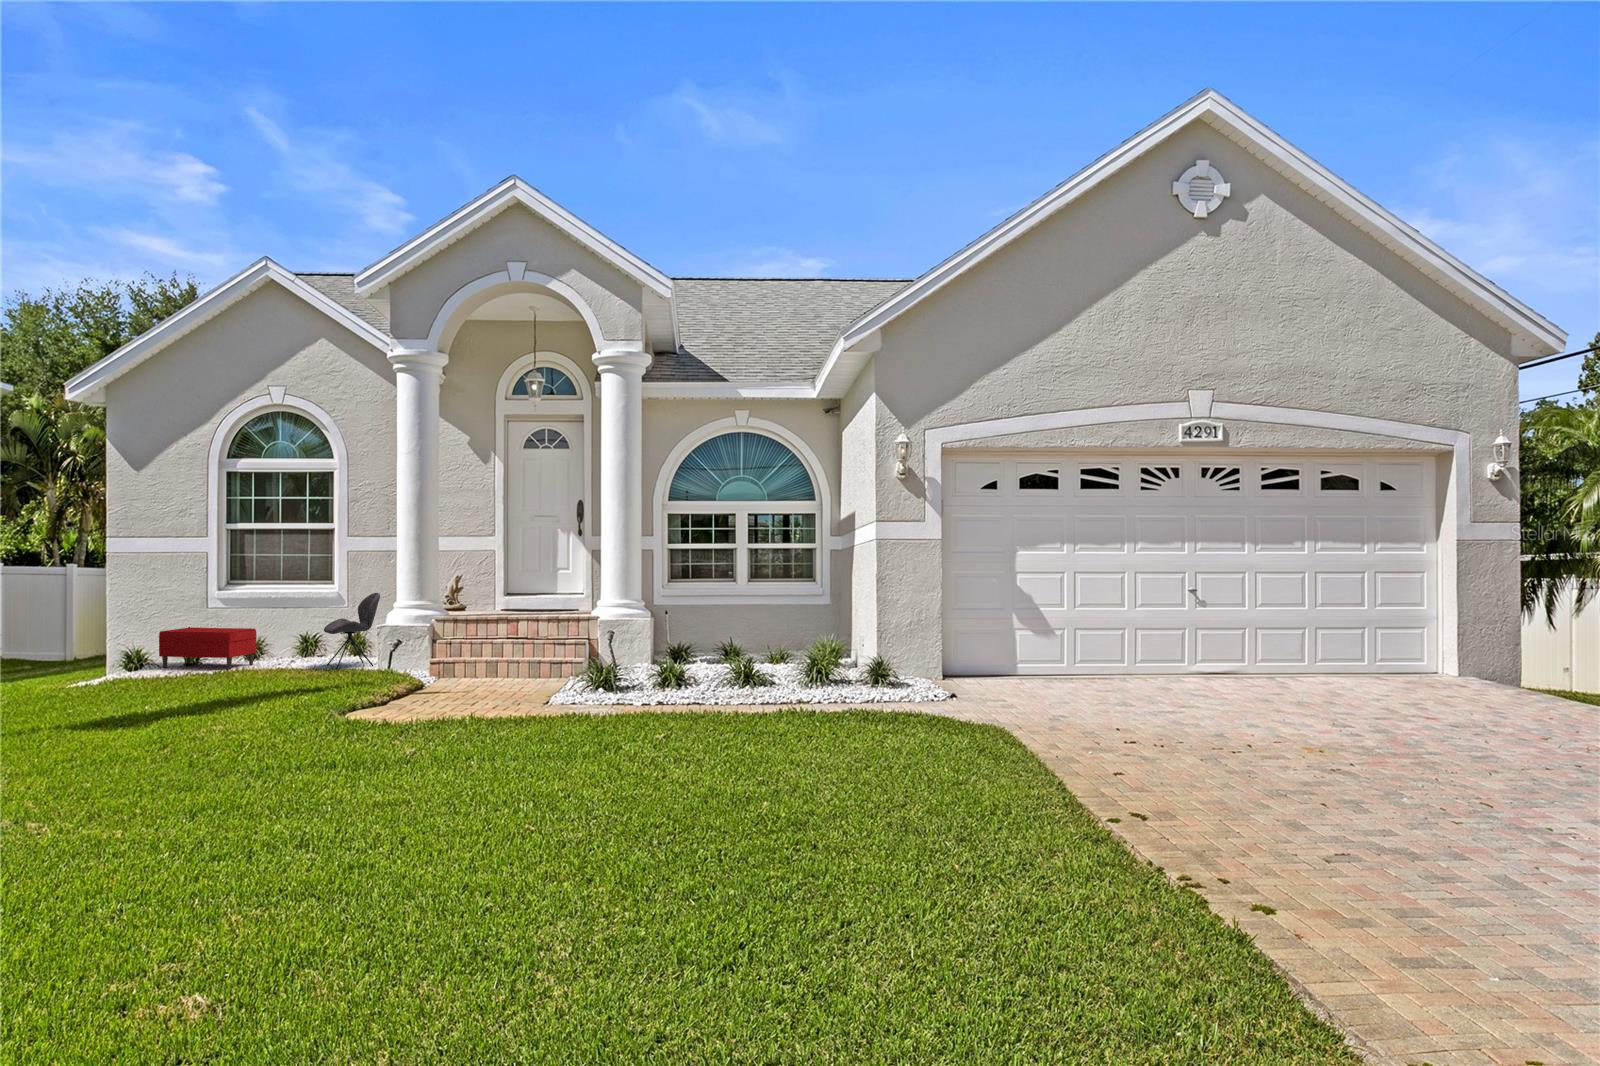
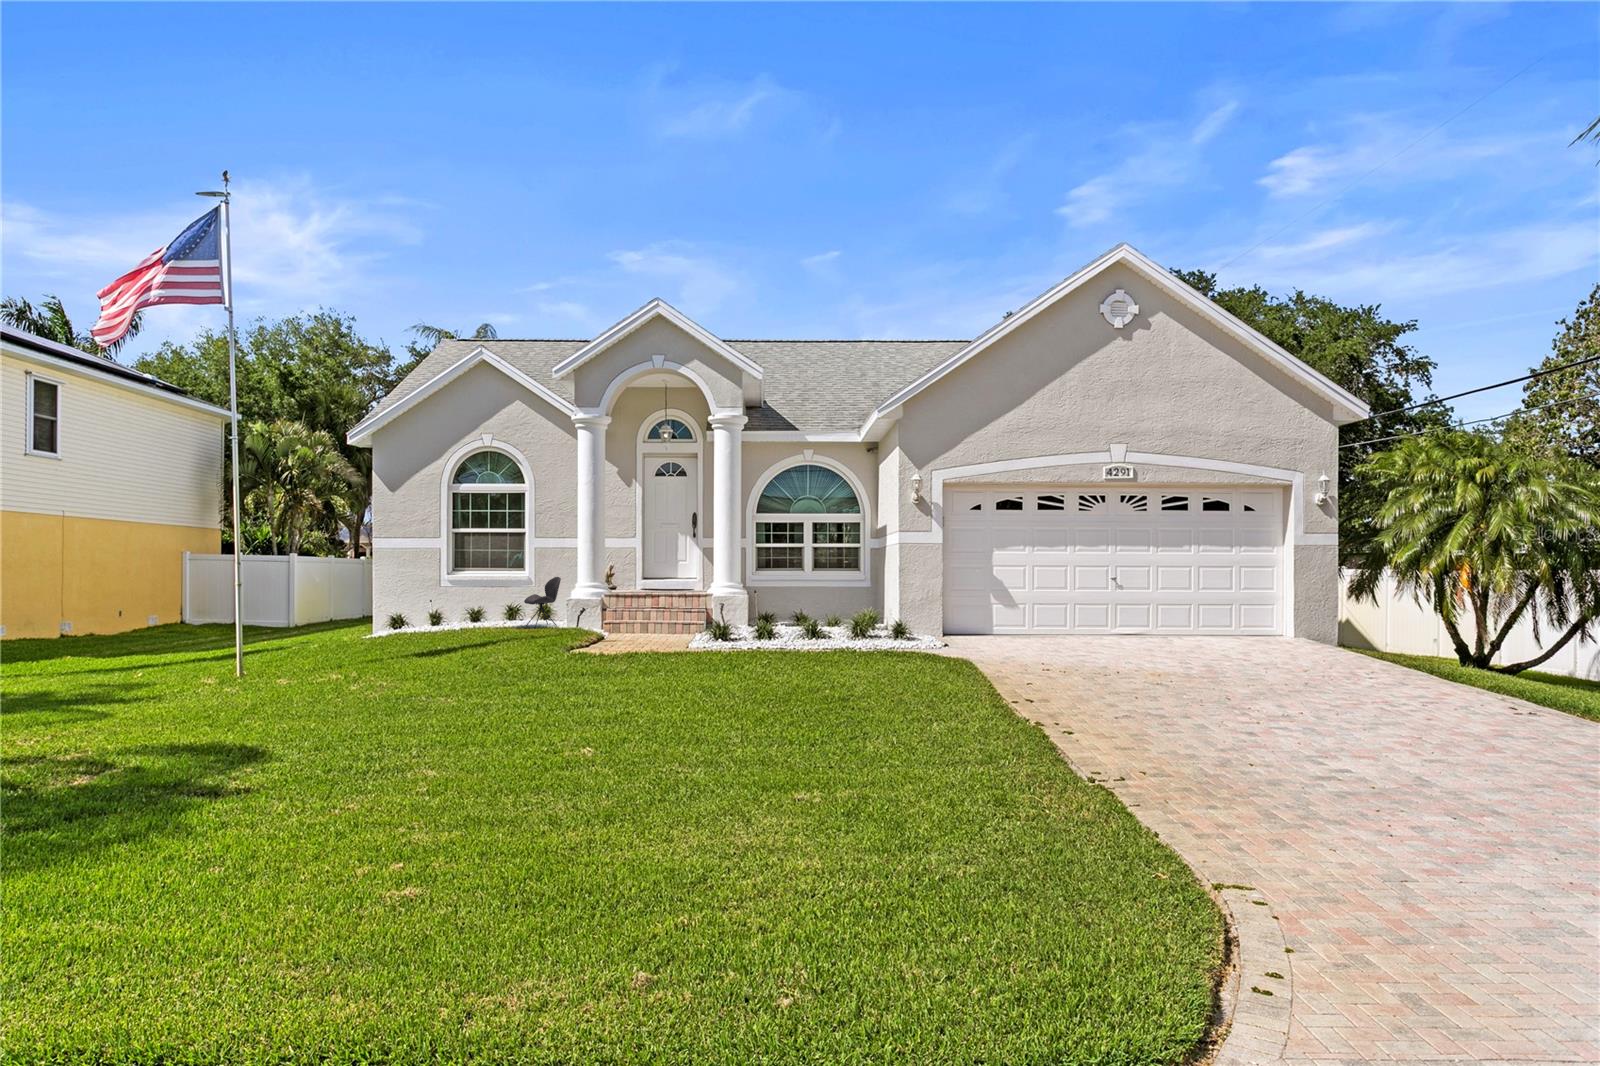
bench: present [159,628,257,669] -> none [416,600,477,628]

